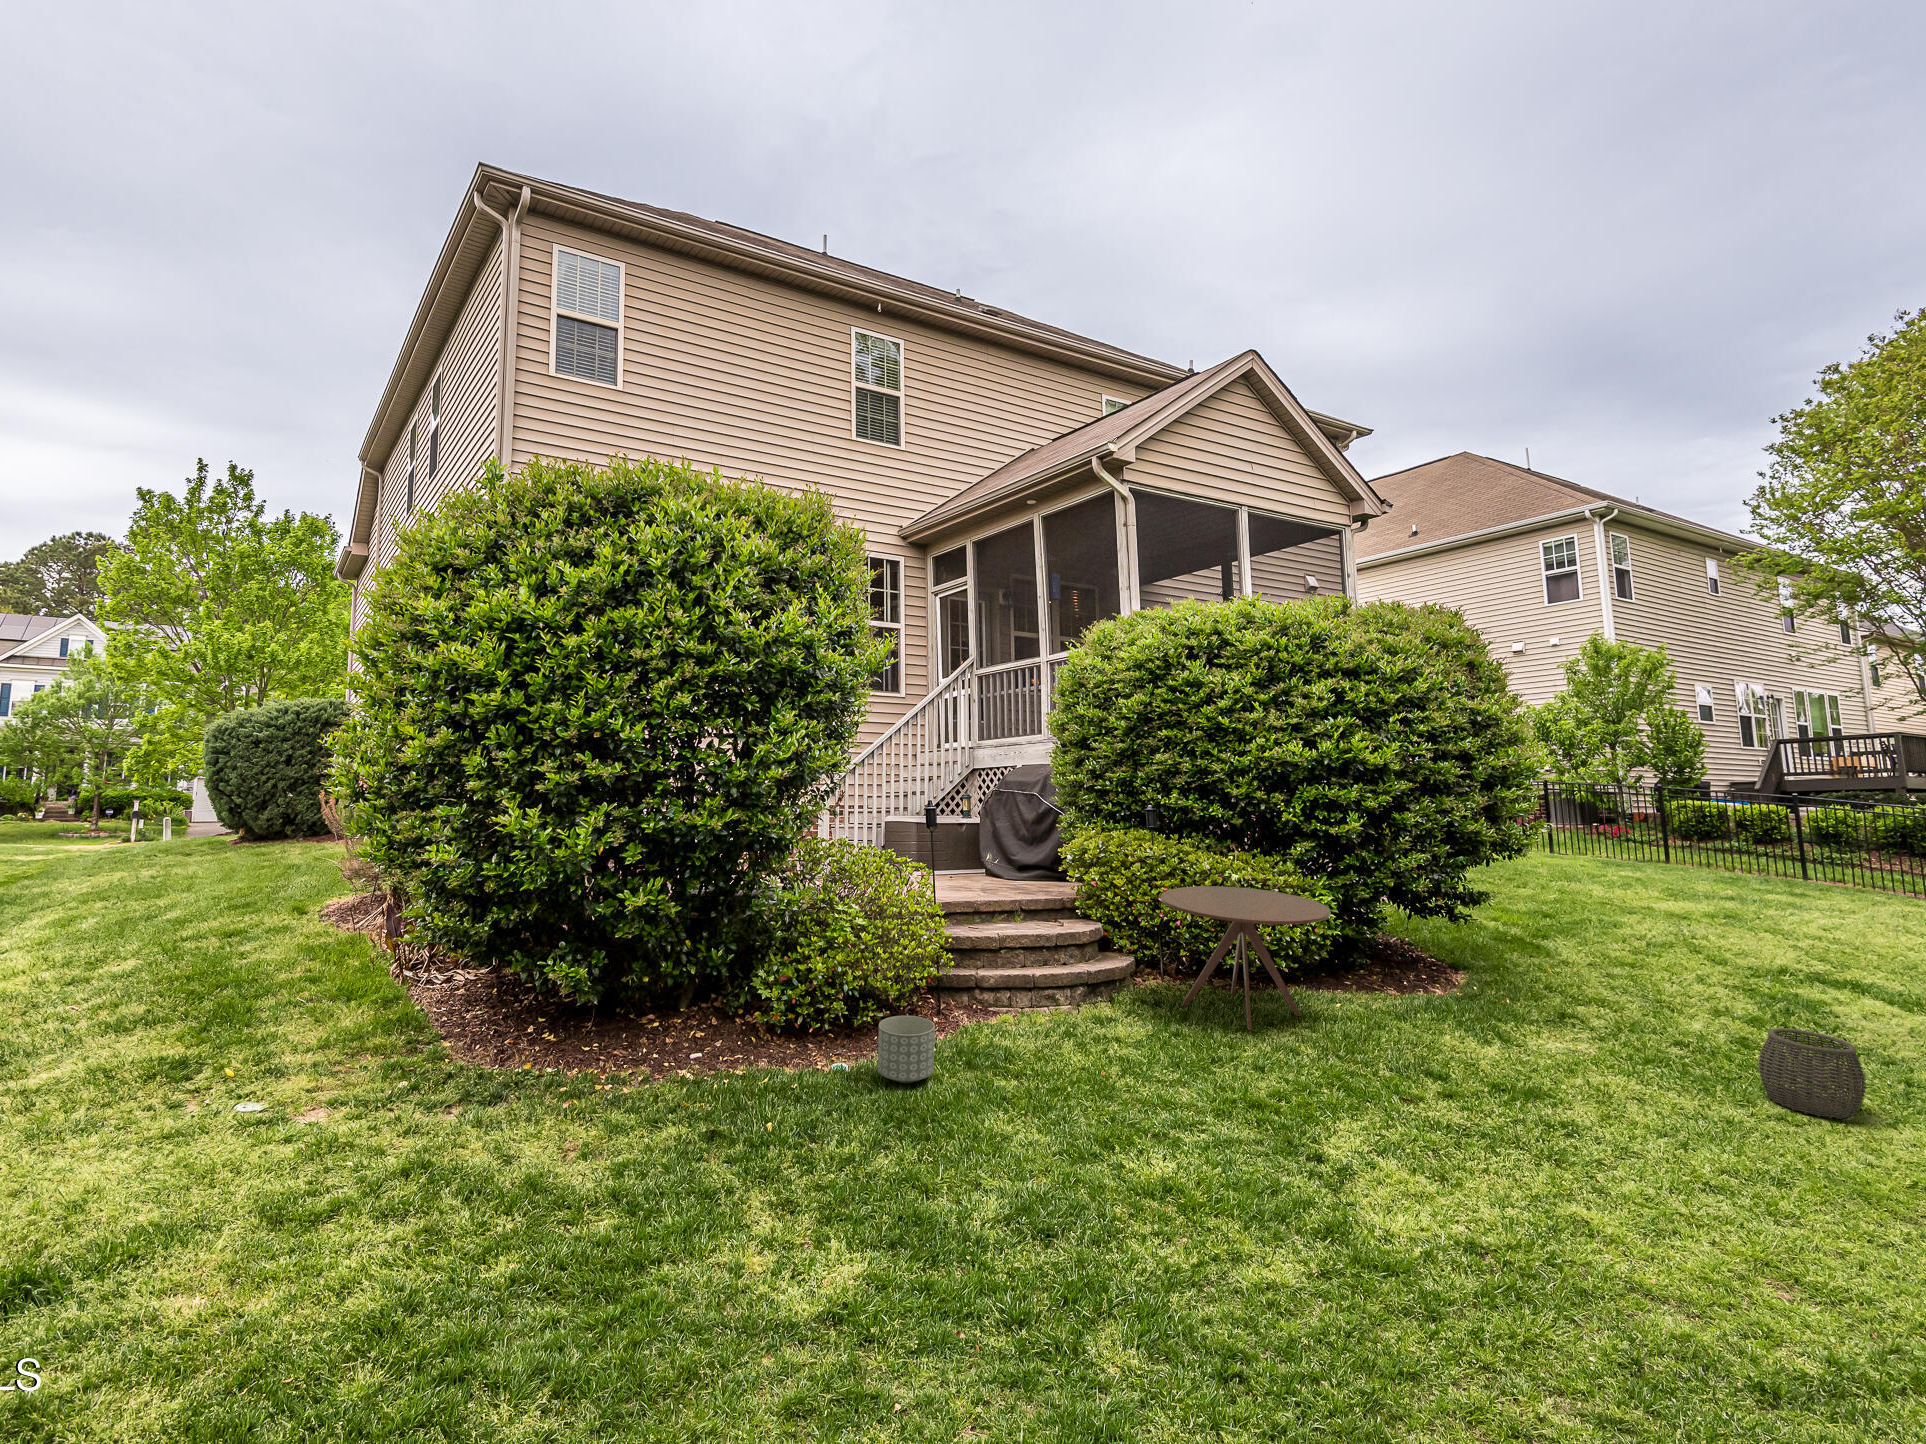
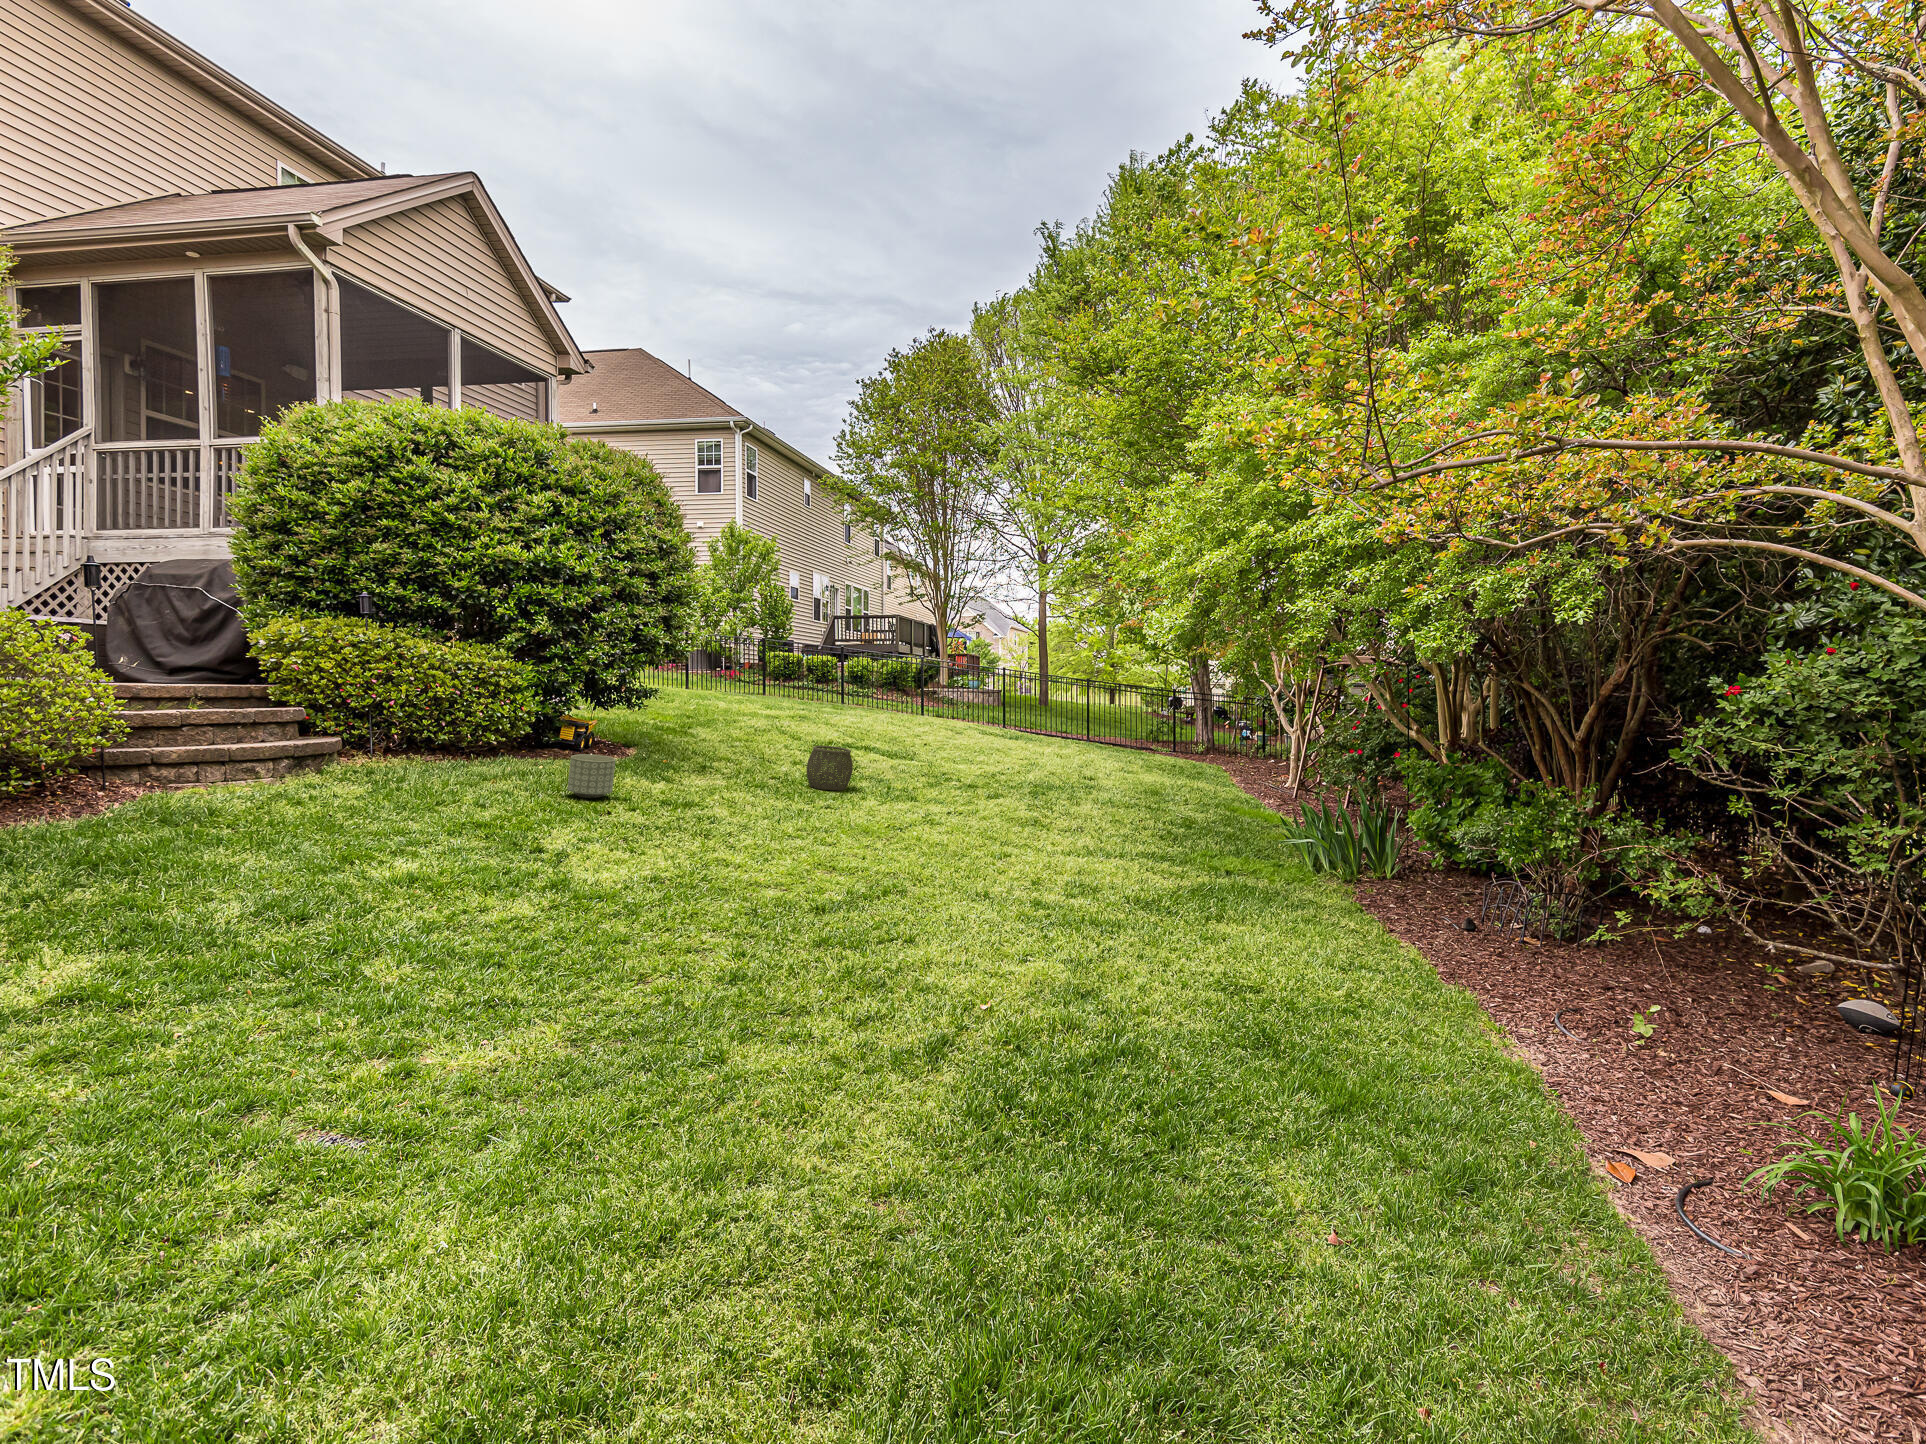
round table: present [1161,886,1330,1030] -> none [385,666,547,778]
planter: present [878,1016,935,1083] -> present [567,754,615,798]

